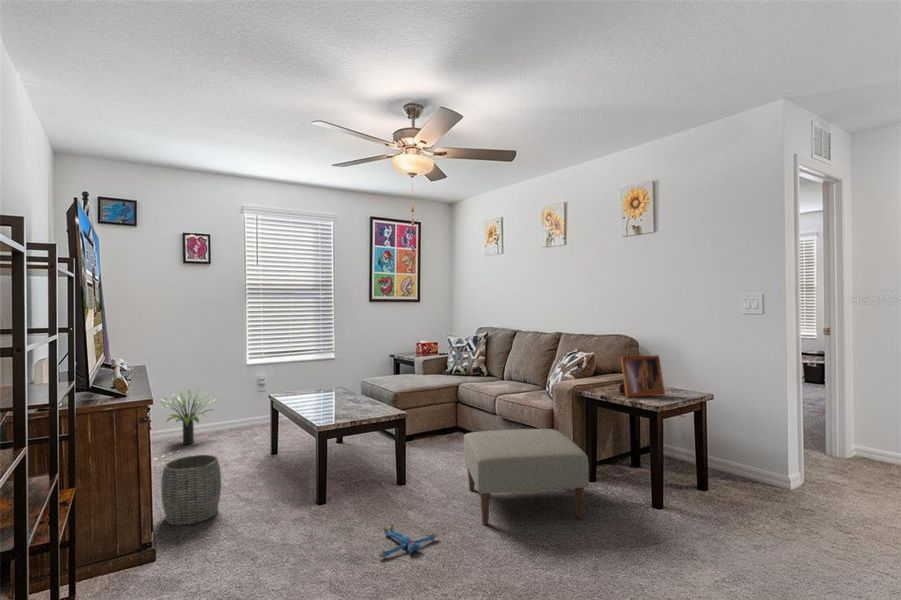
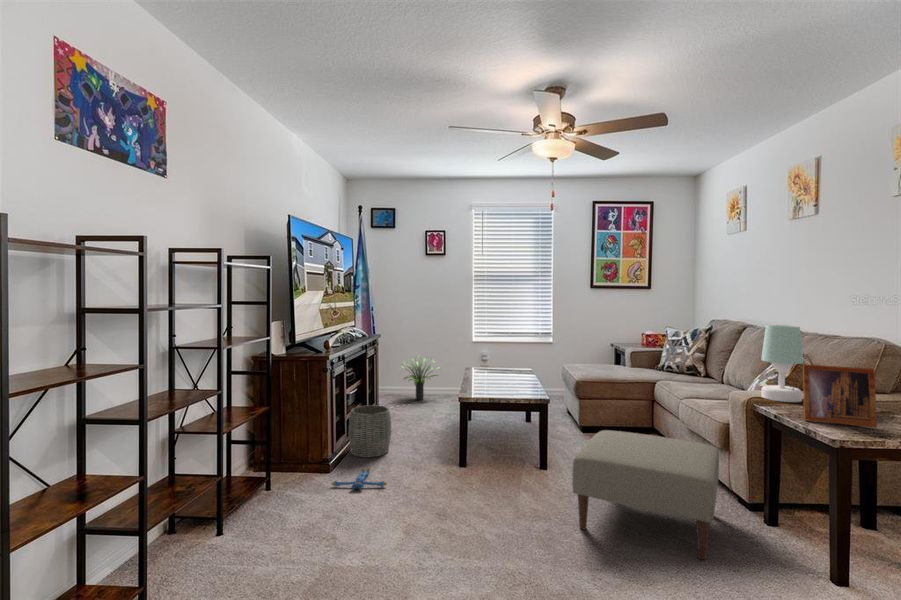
table lamp: none [573,329,600,387] -> present [761,325,804,402]
plush toy: present [379,525,437,558] -> present [332,468,387,489]

